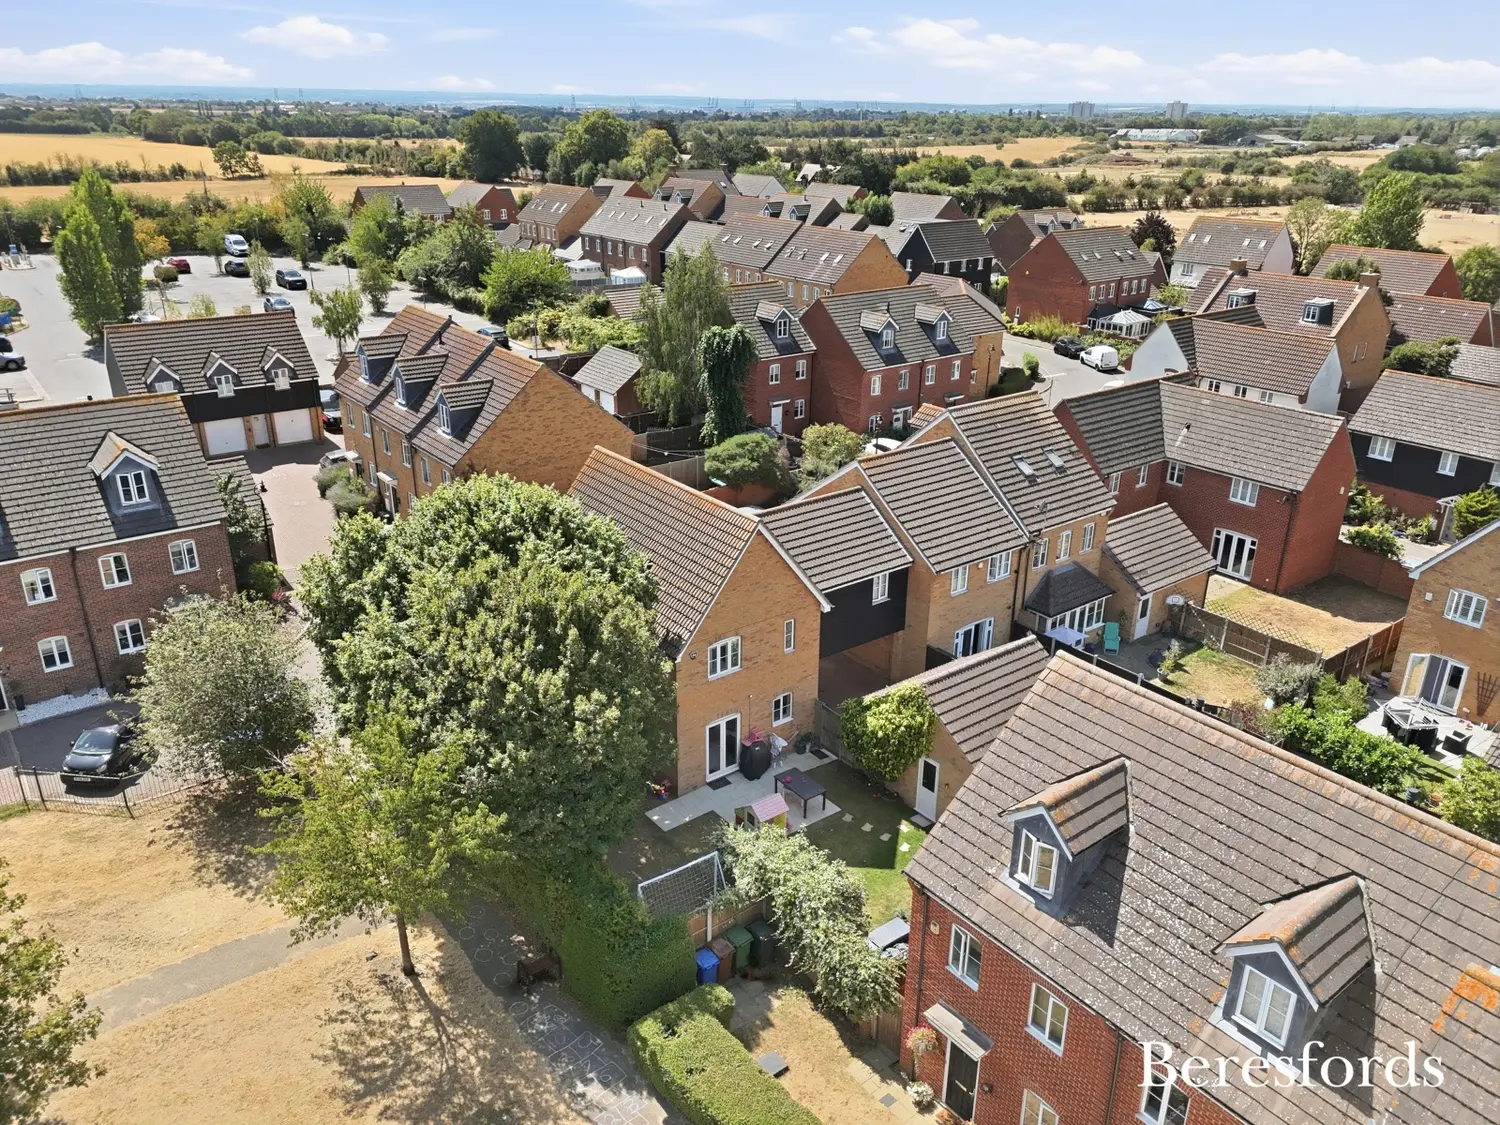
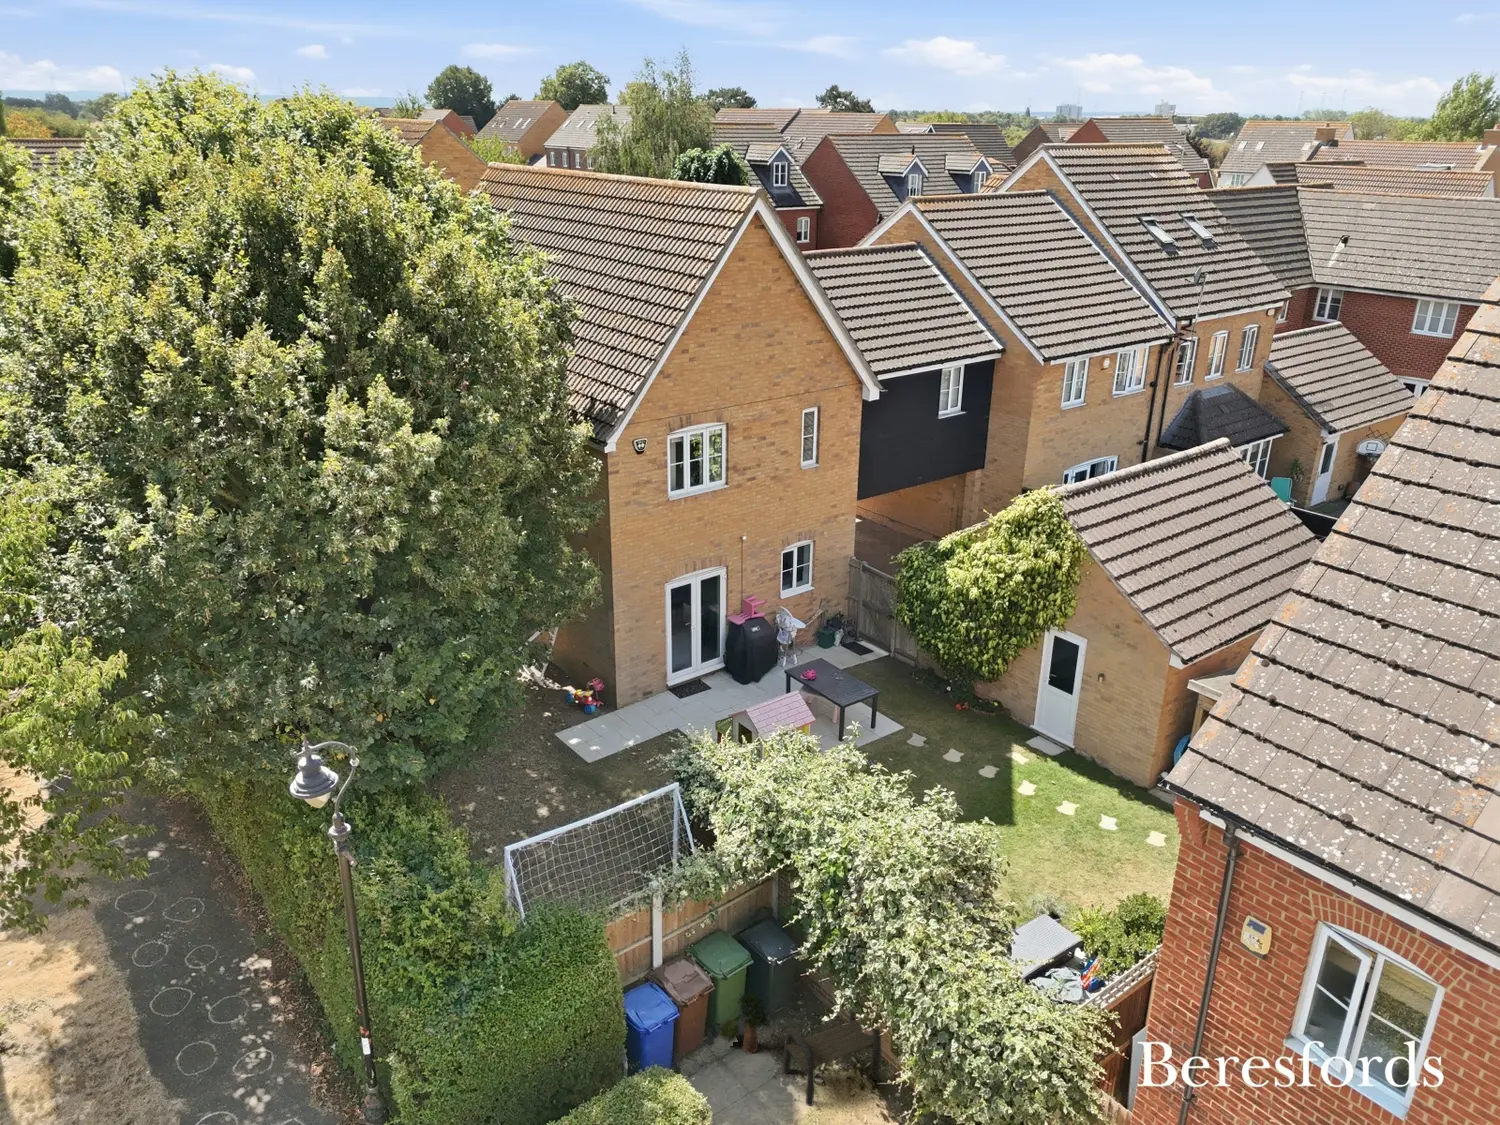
bench: present [517,946,563,994] -> present [783,1012,881,1106]

